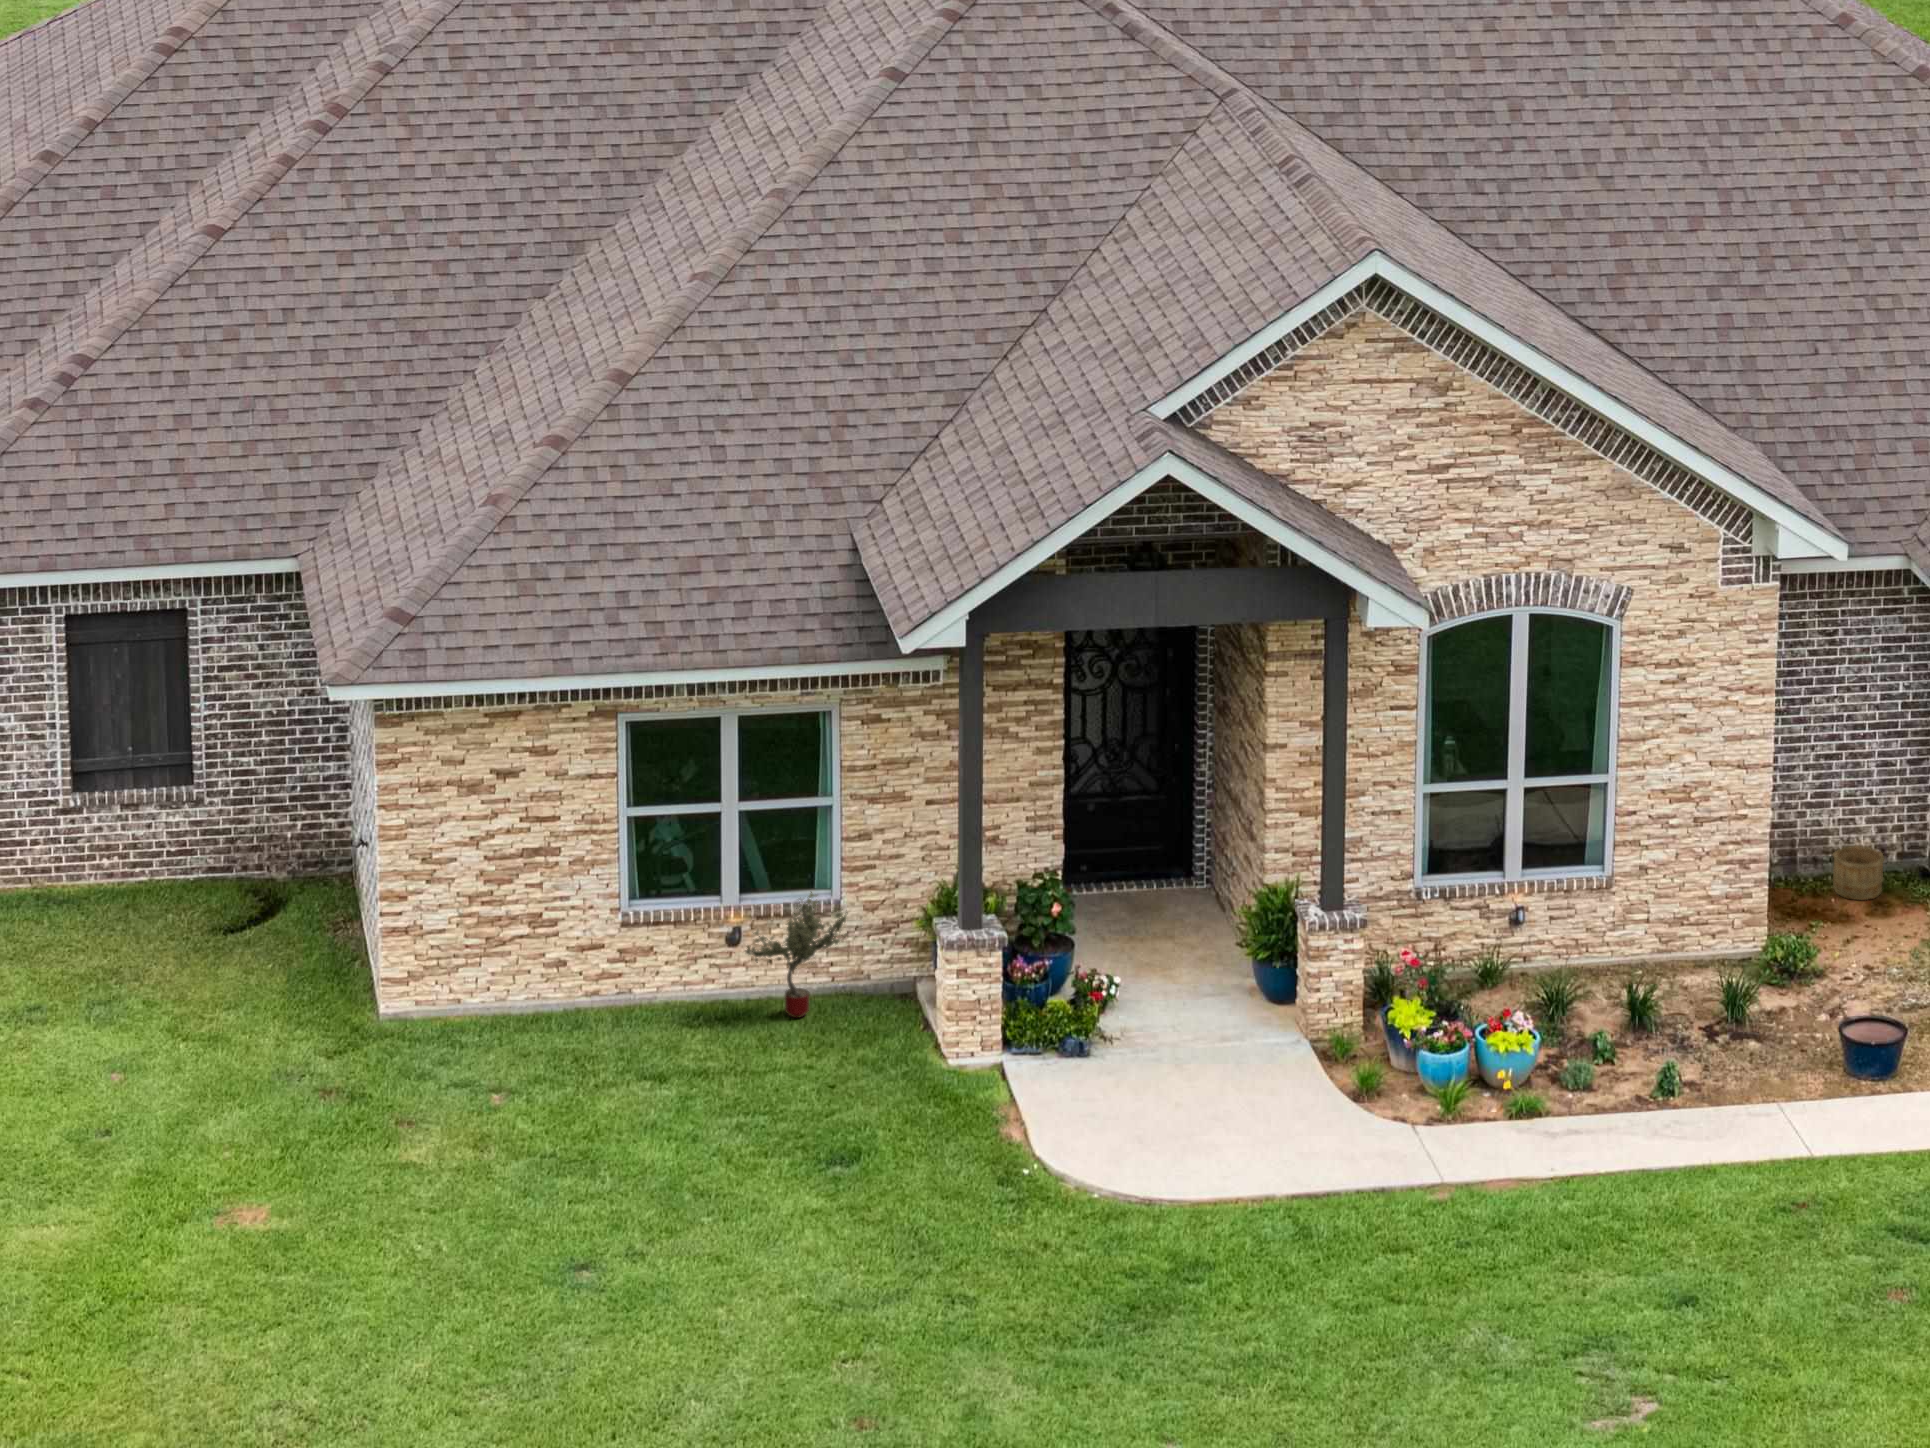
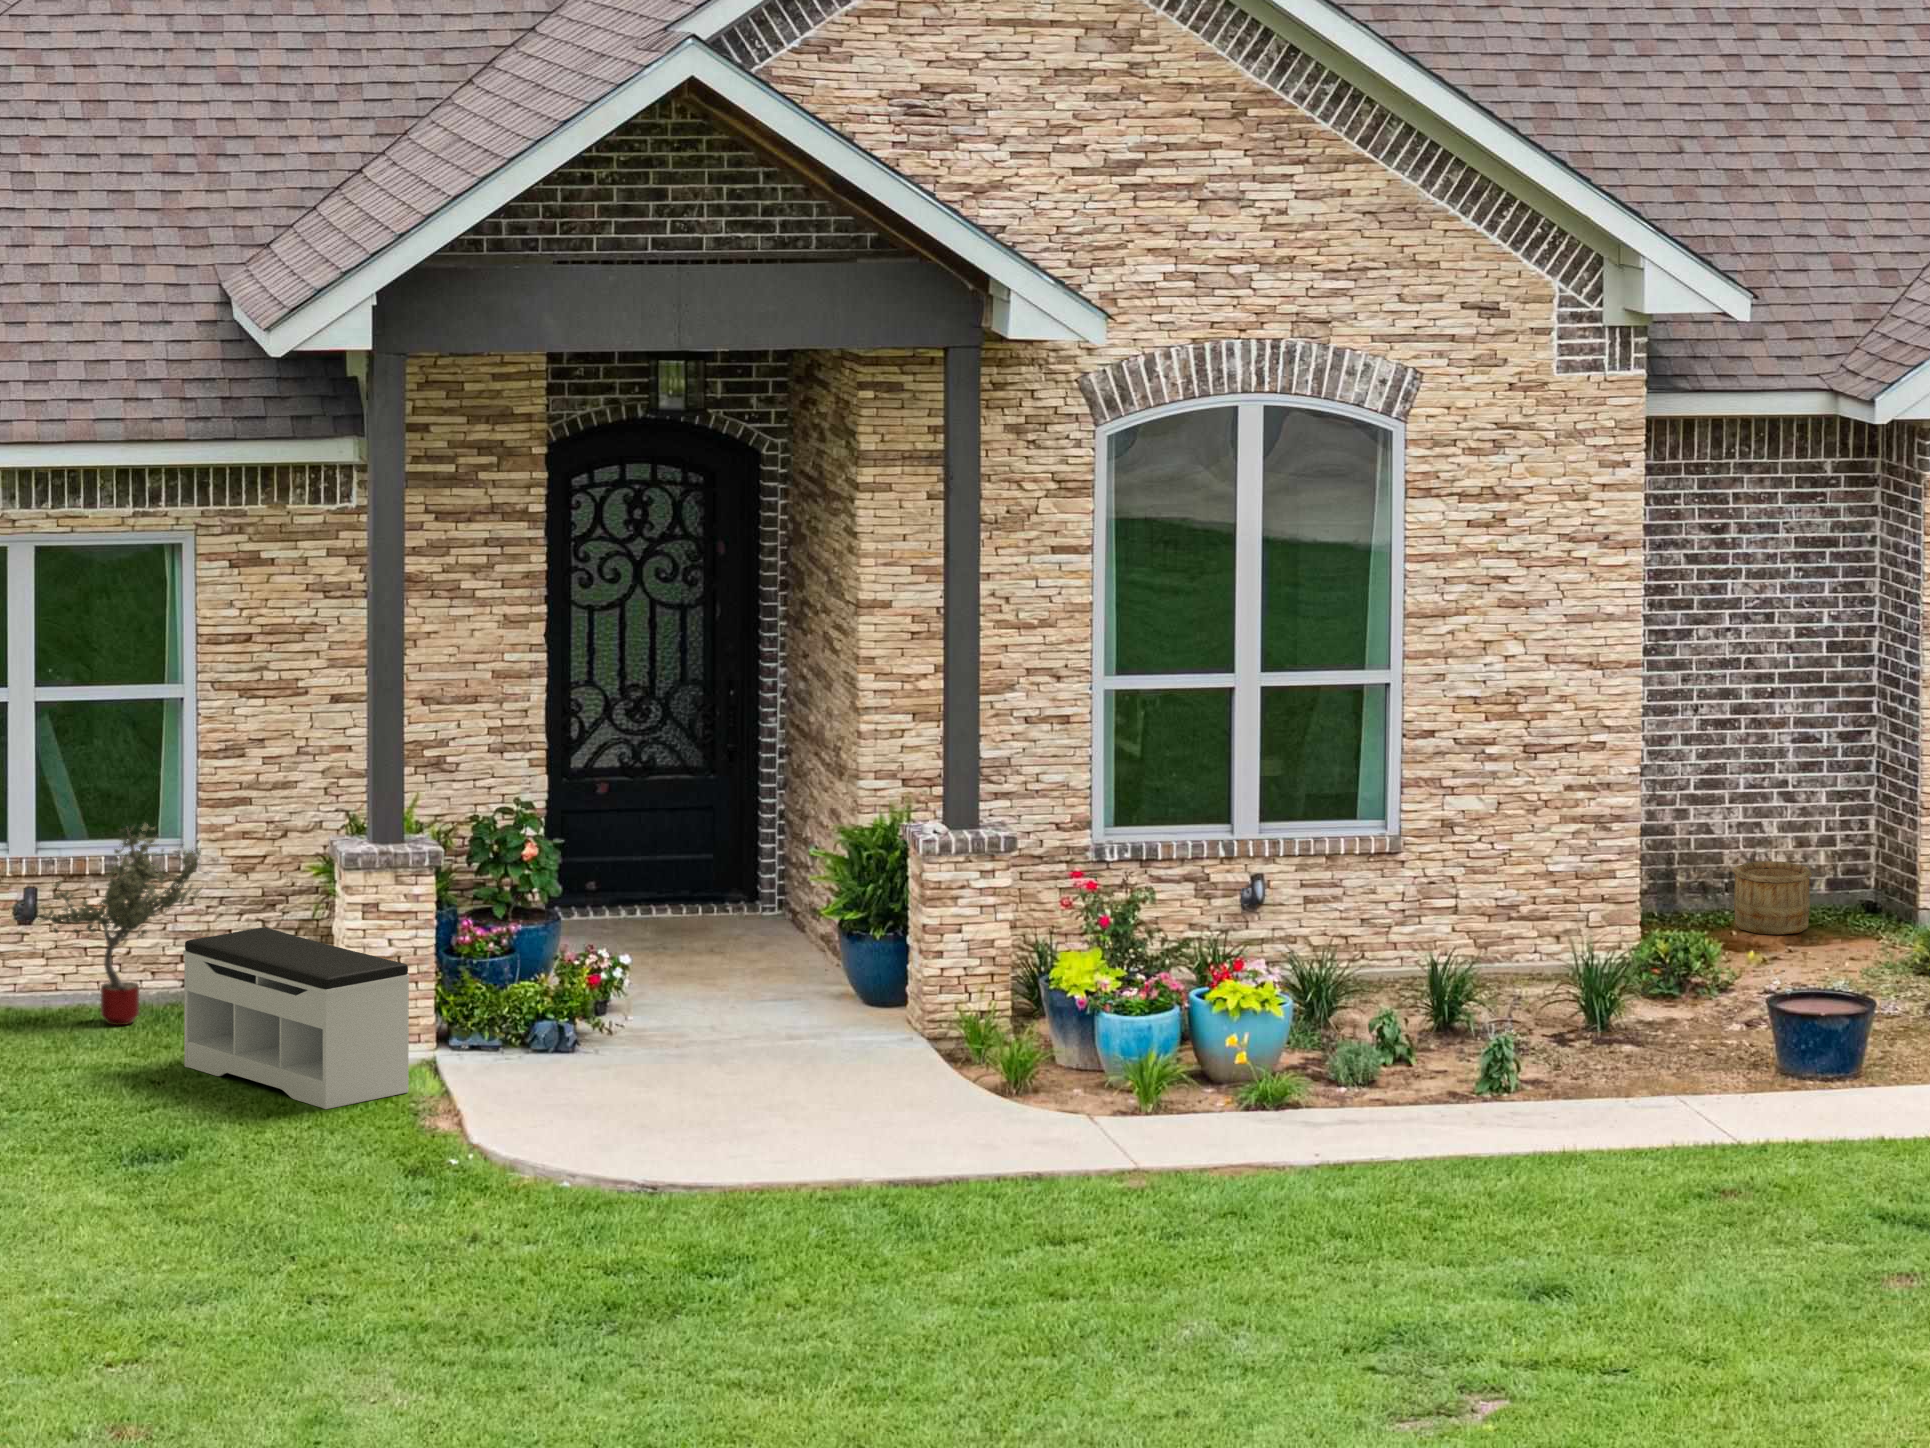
bench: none [846,974,991,1112] -> present [183,927,409,1109]

